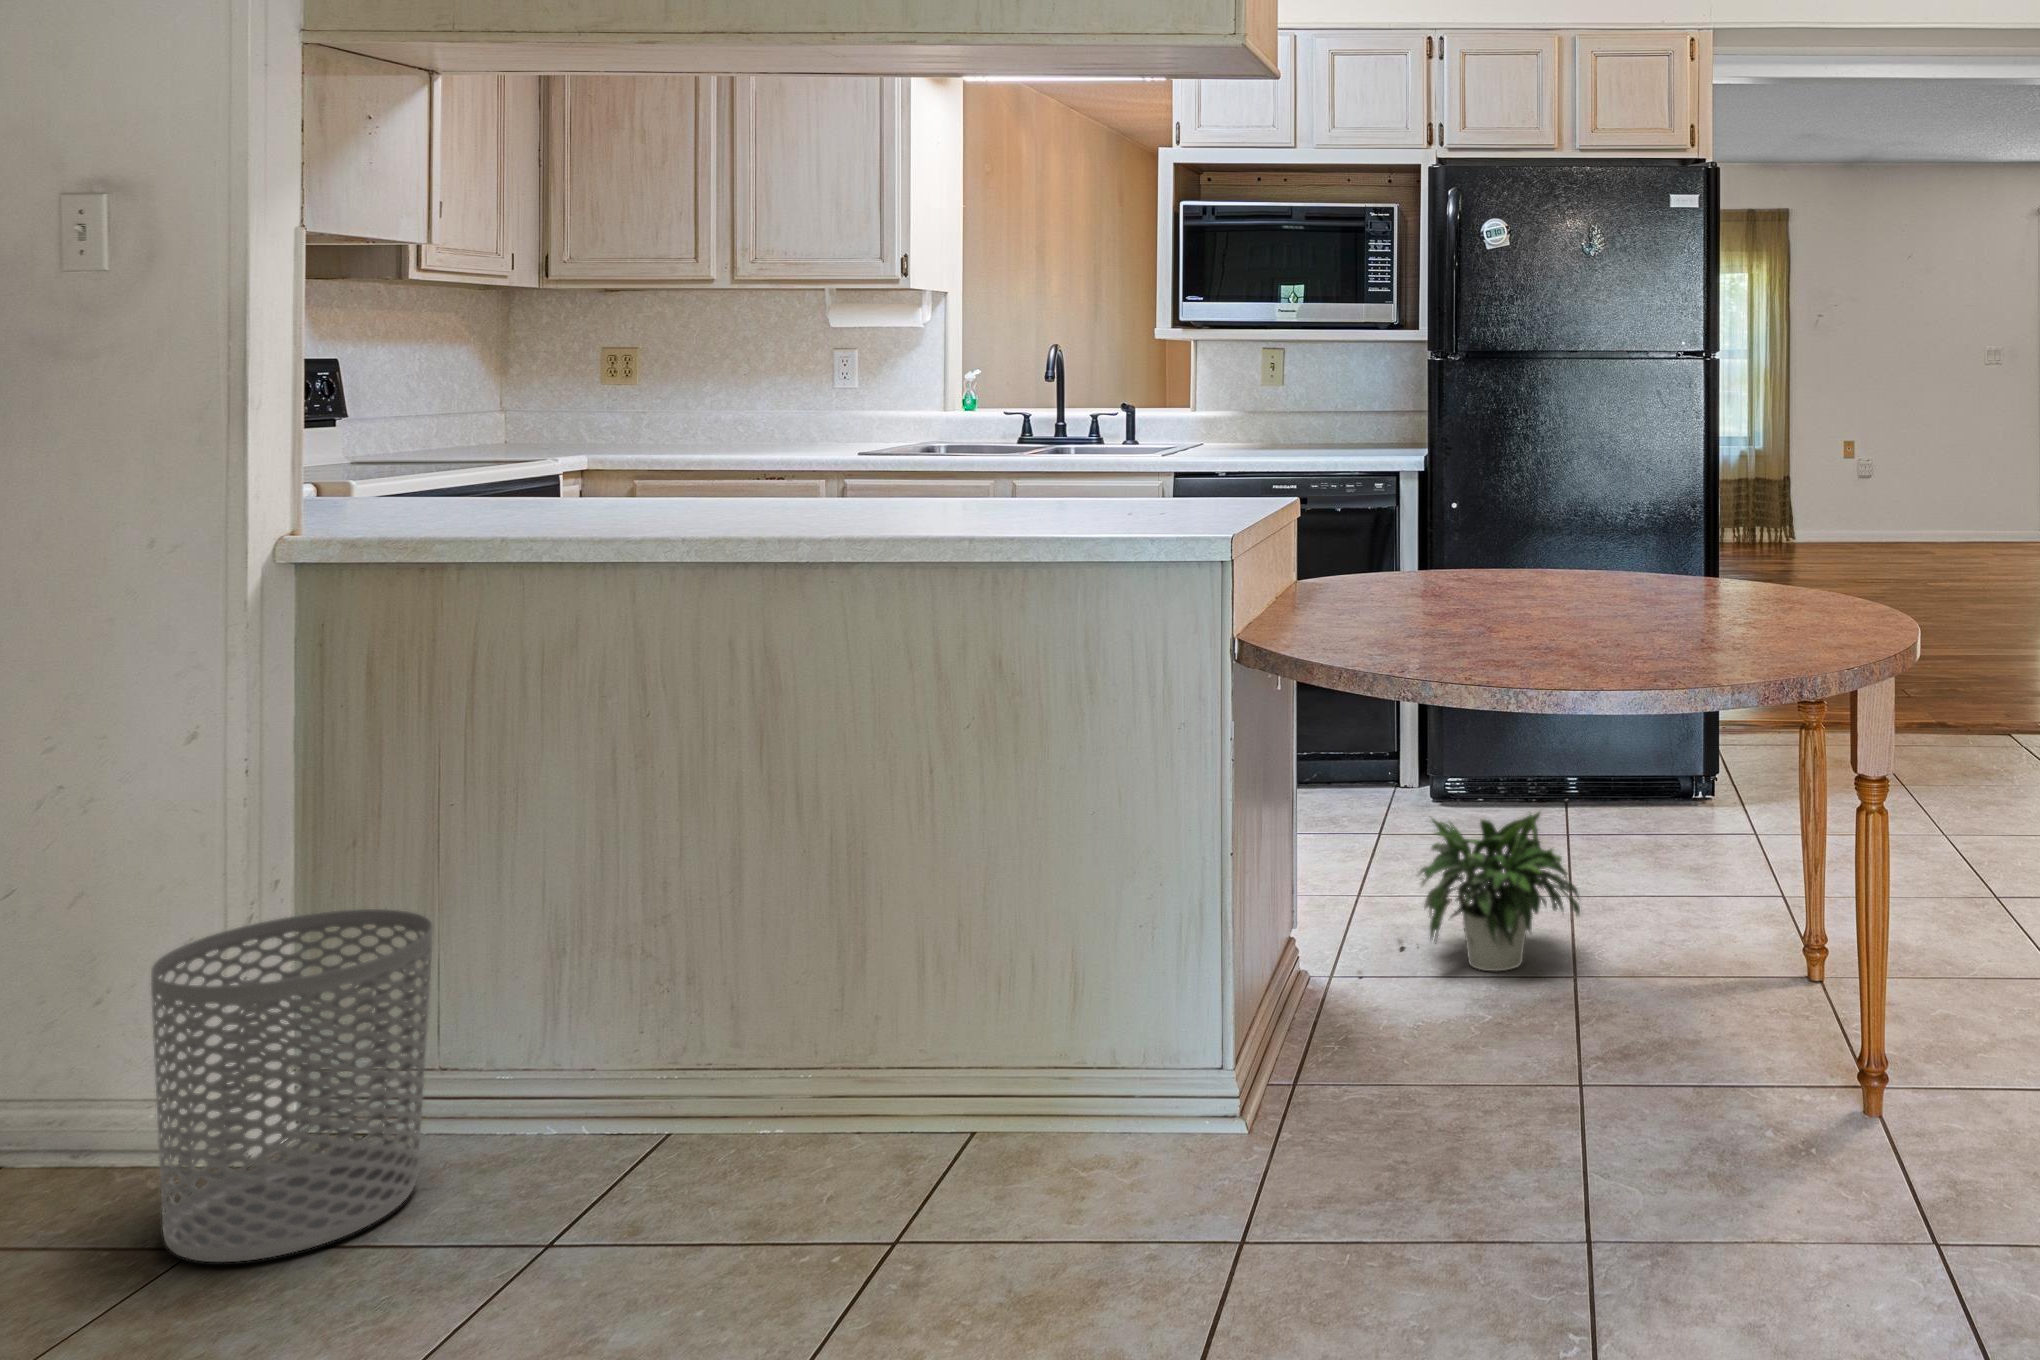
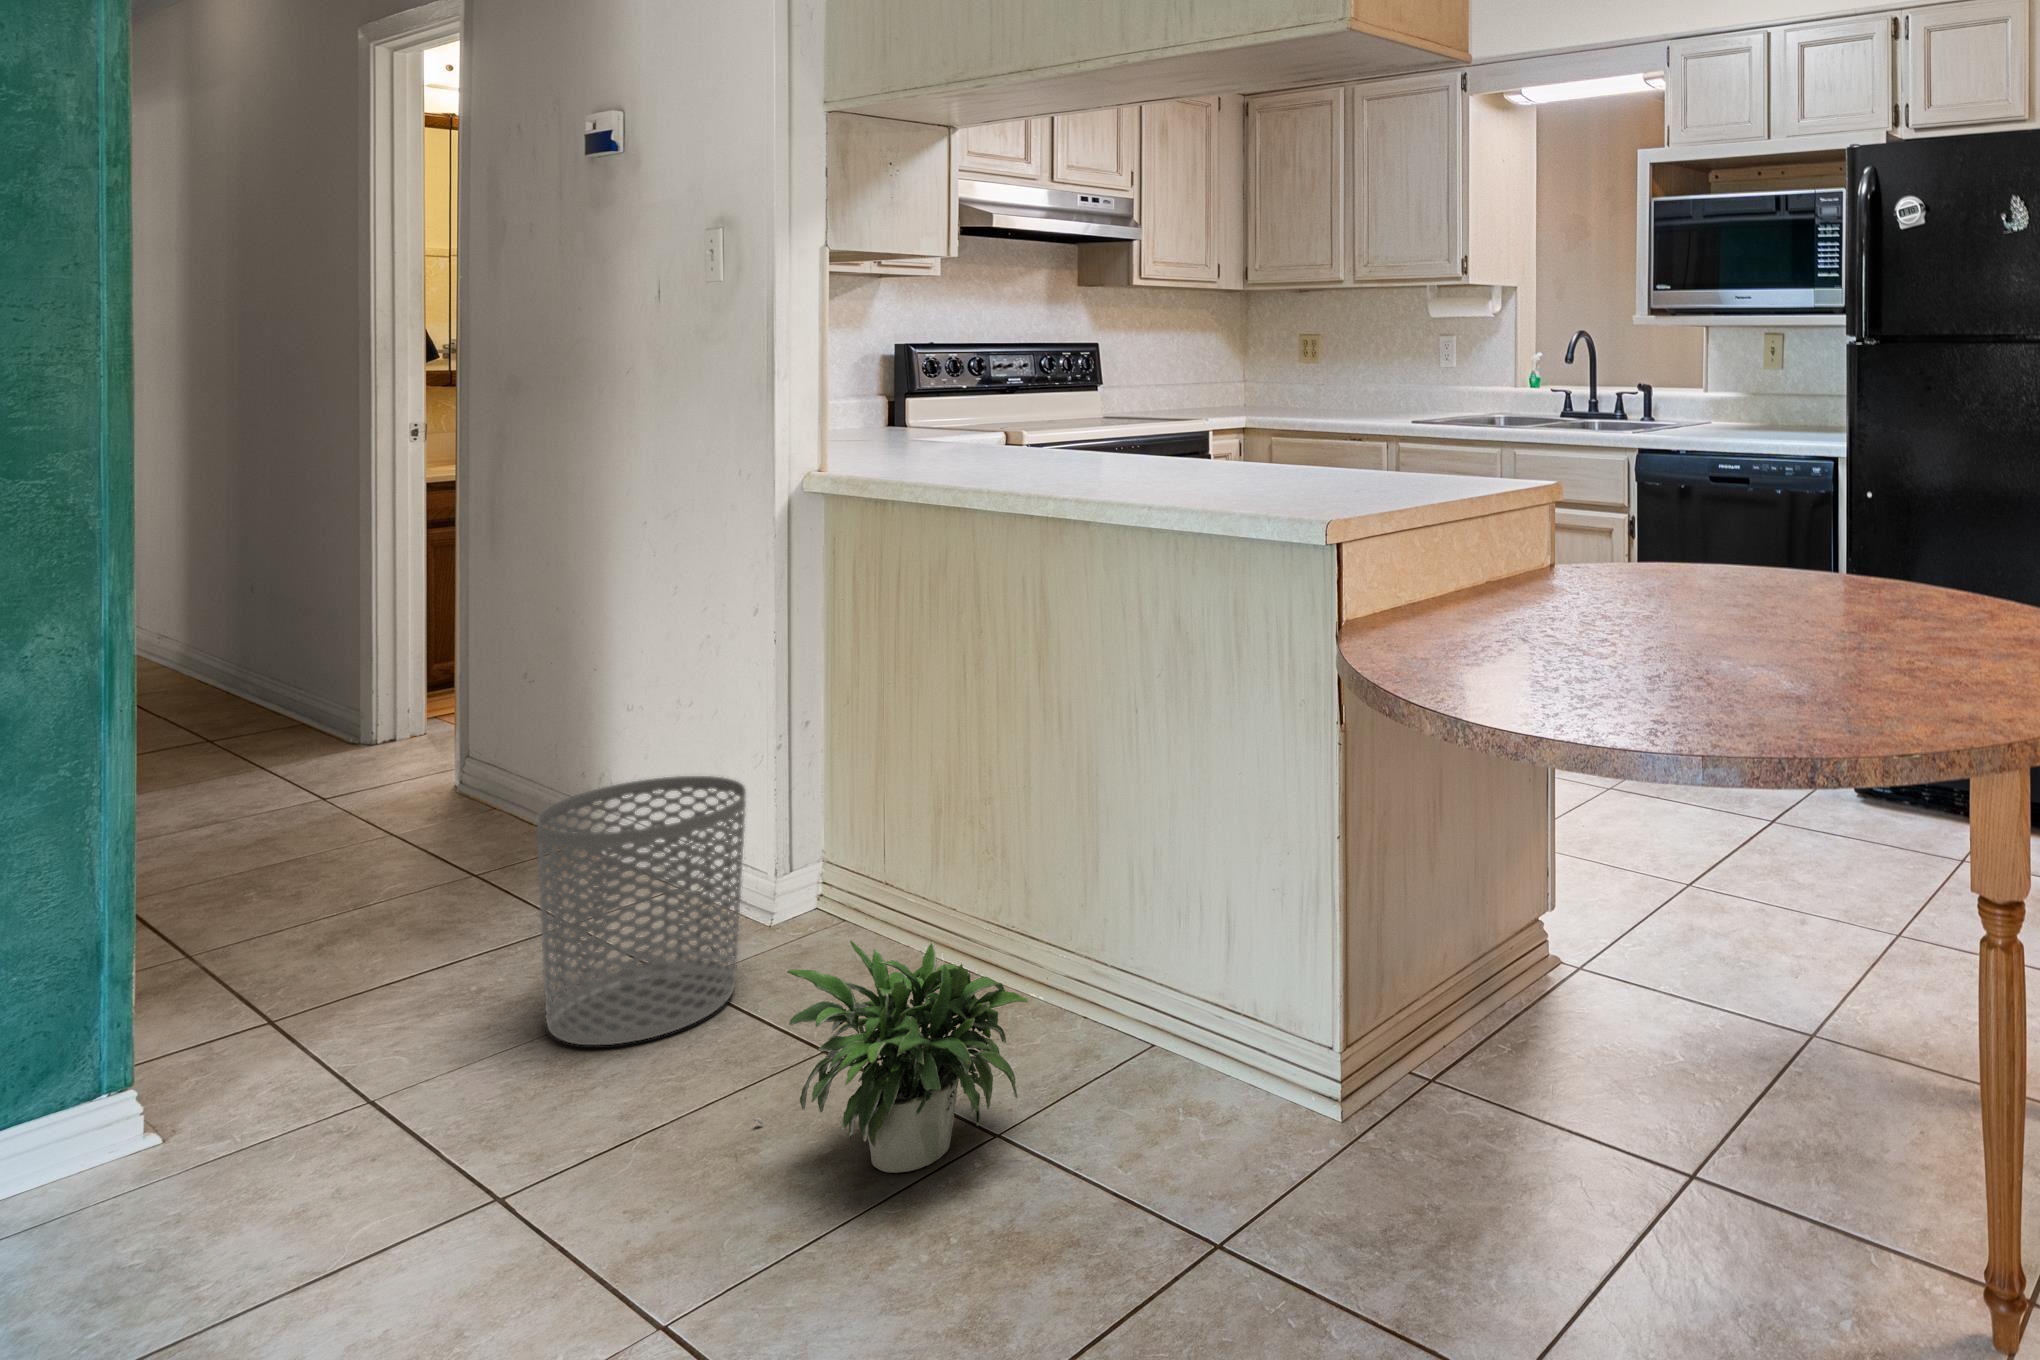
potted plant: present [1358,812,1580,974] -> present [753,941,1028,1173]

